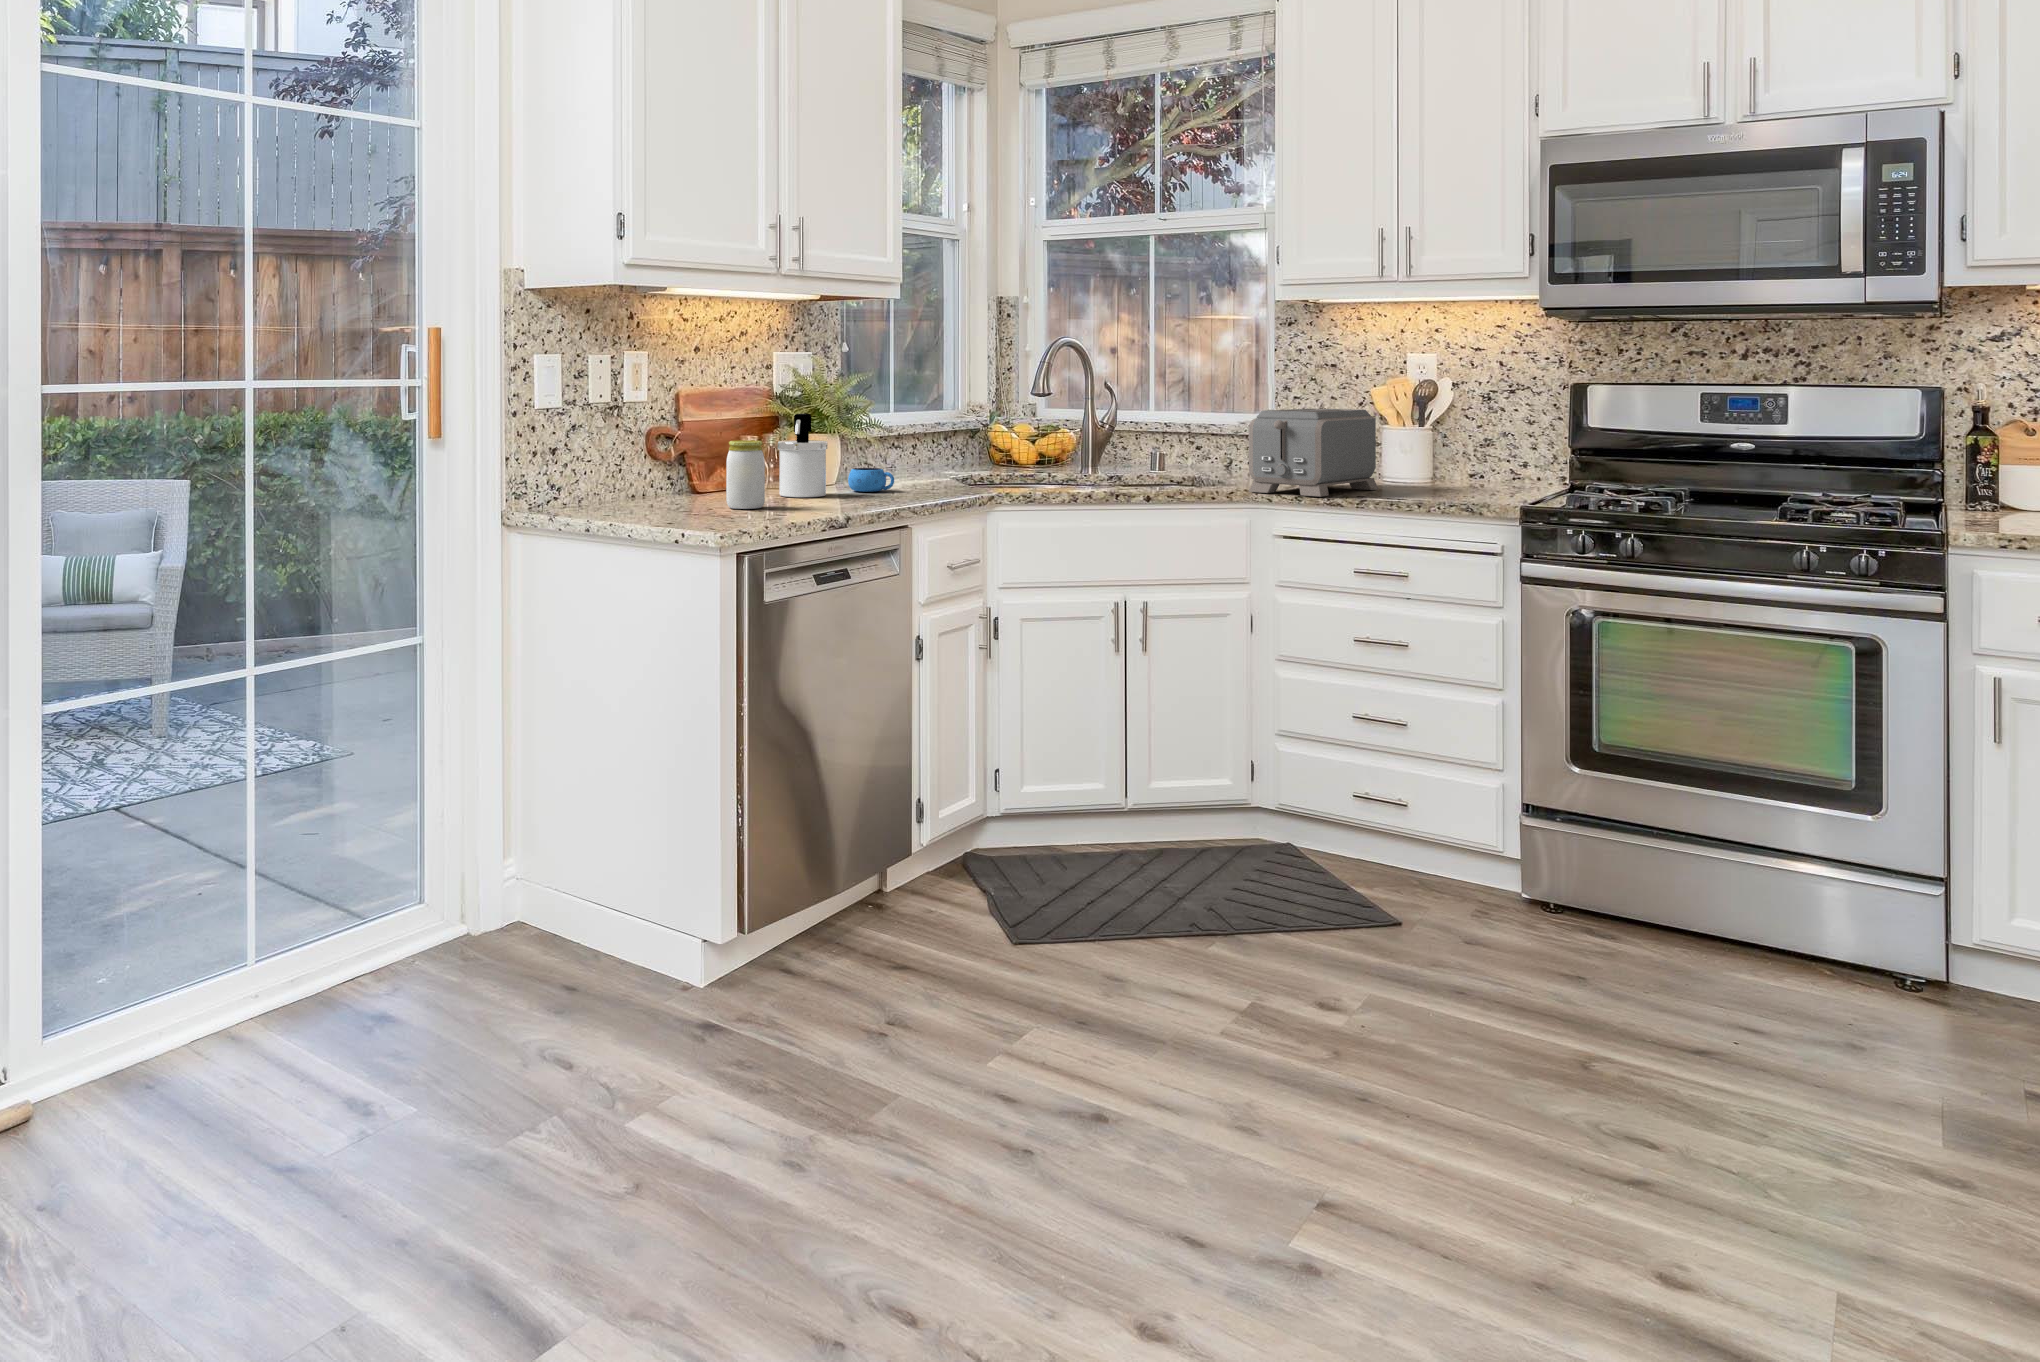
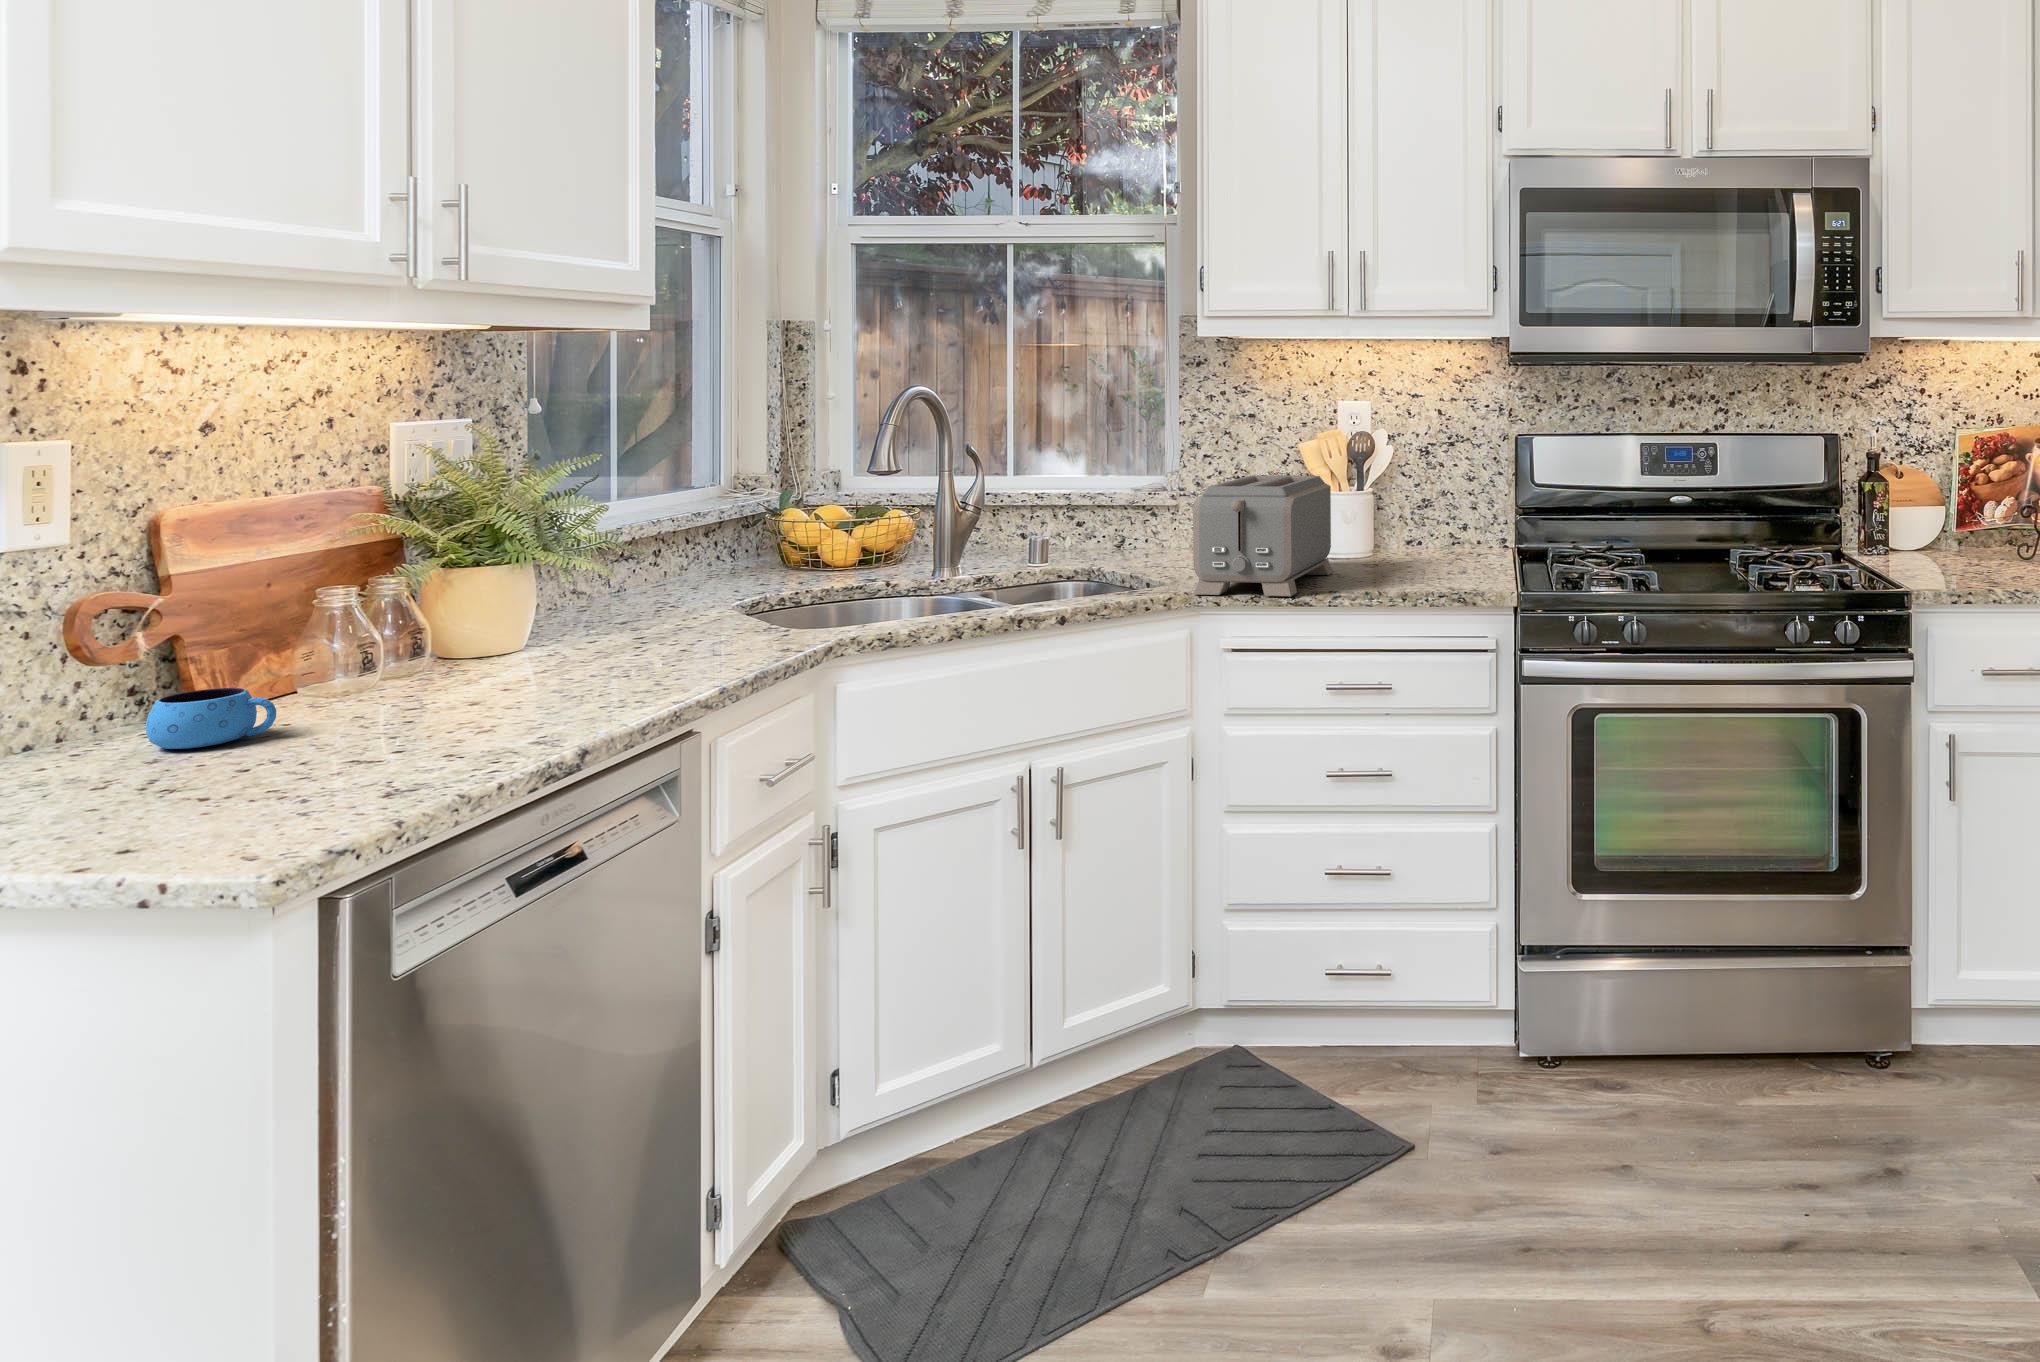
soap dispenser: present [778,414,828,497] -> none [406,542,518,700]
jar: present [726,440,765,509] -> none [280,617,379,762]
mug: present [848,468,894,492] -> present [146,688,276,749]

